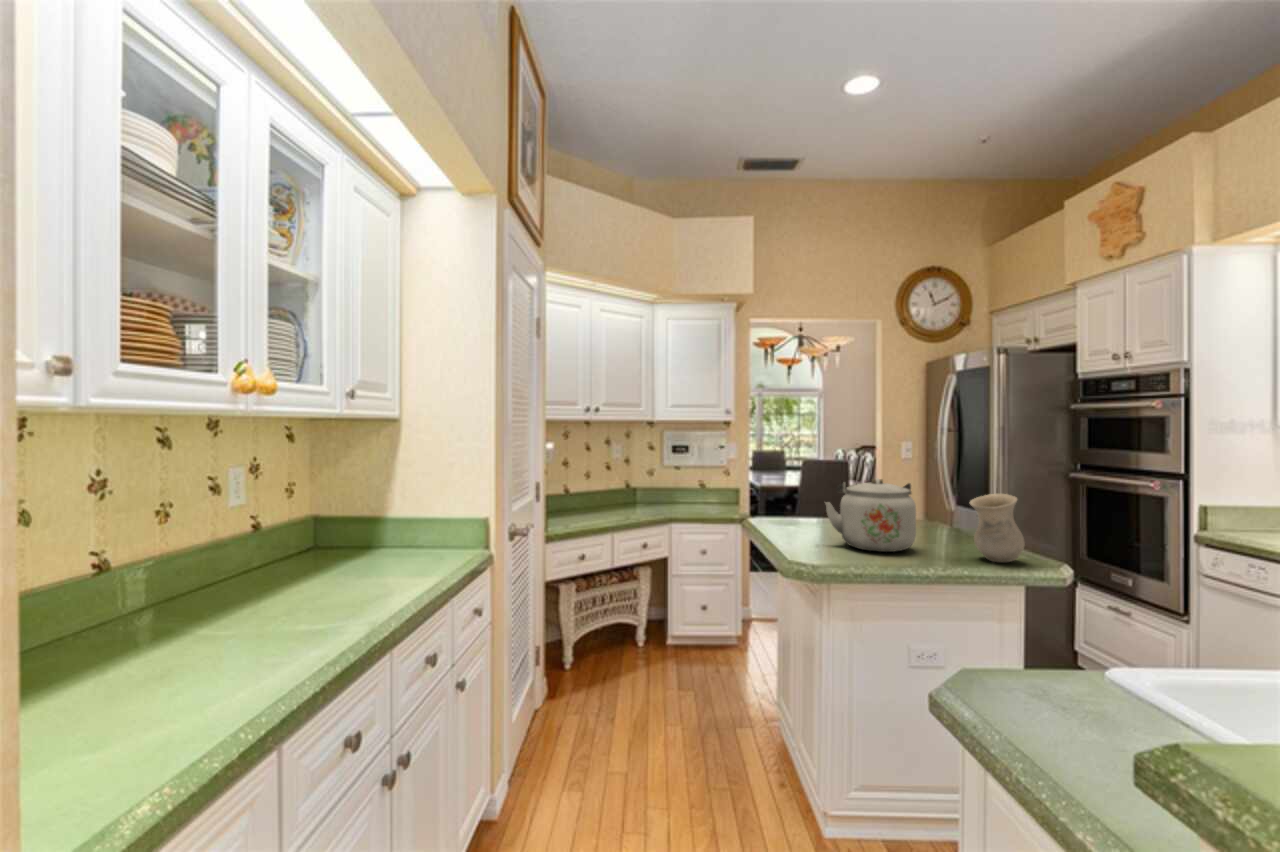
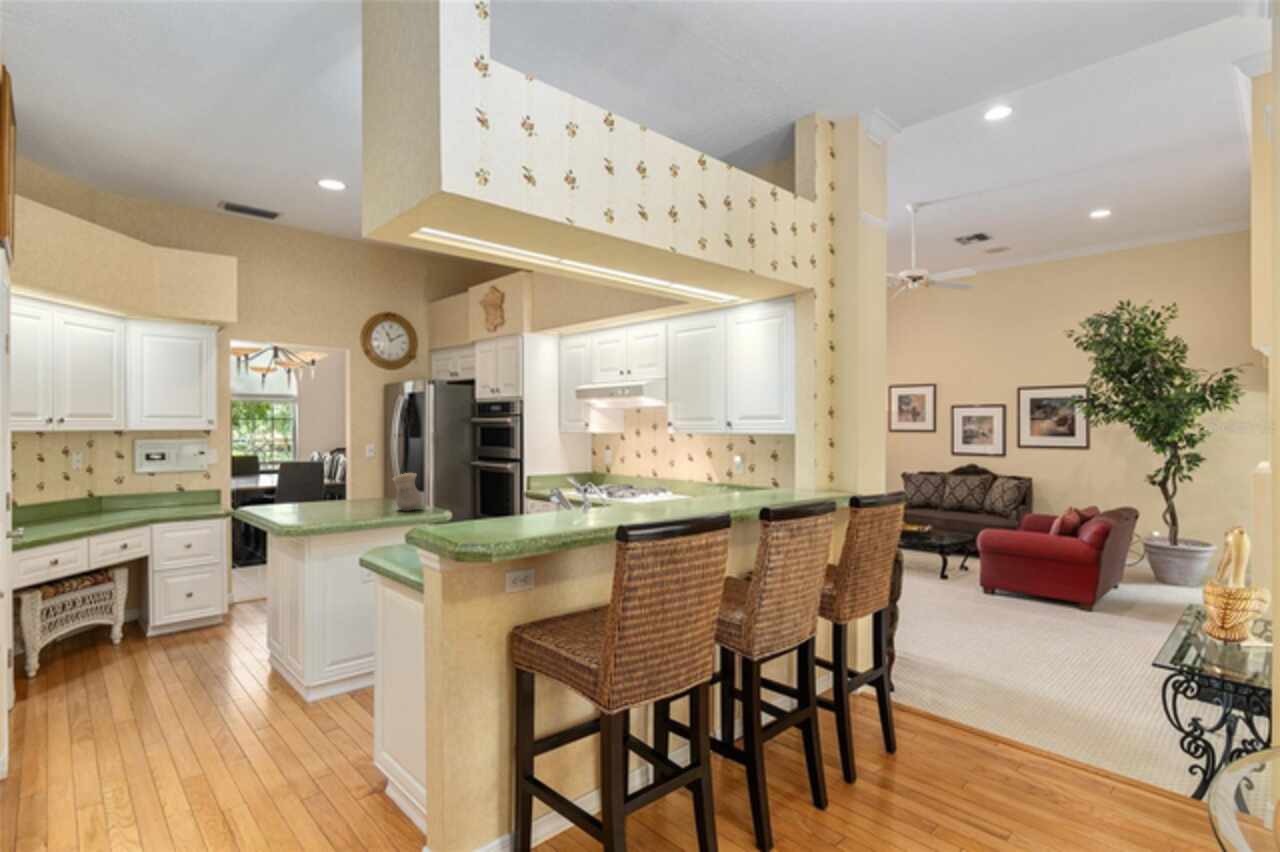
kettle: present [825,478,916,552] -> none [303,468,363,513]

